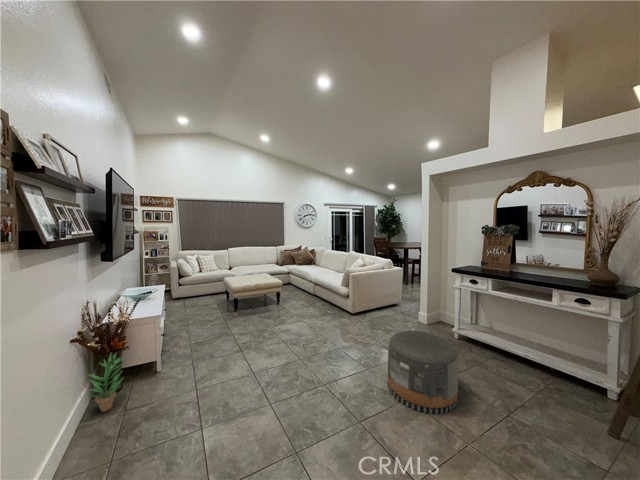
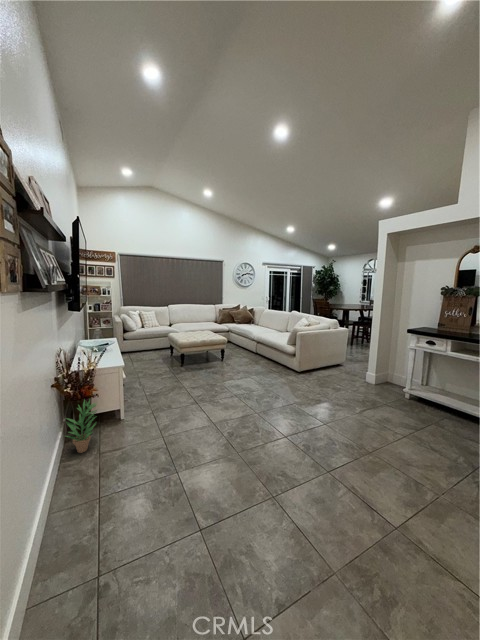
pouf: present [387,331,459,414] -> none [346,388,423,467]

